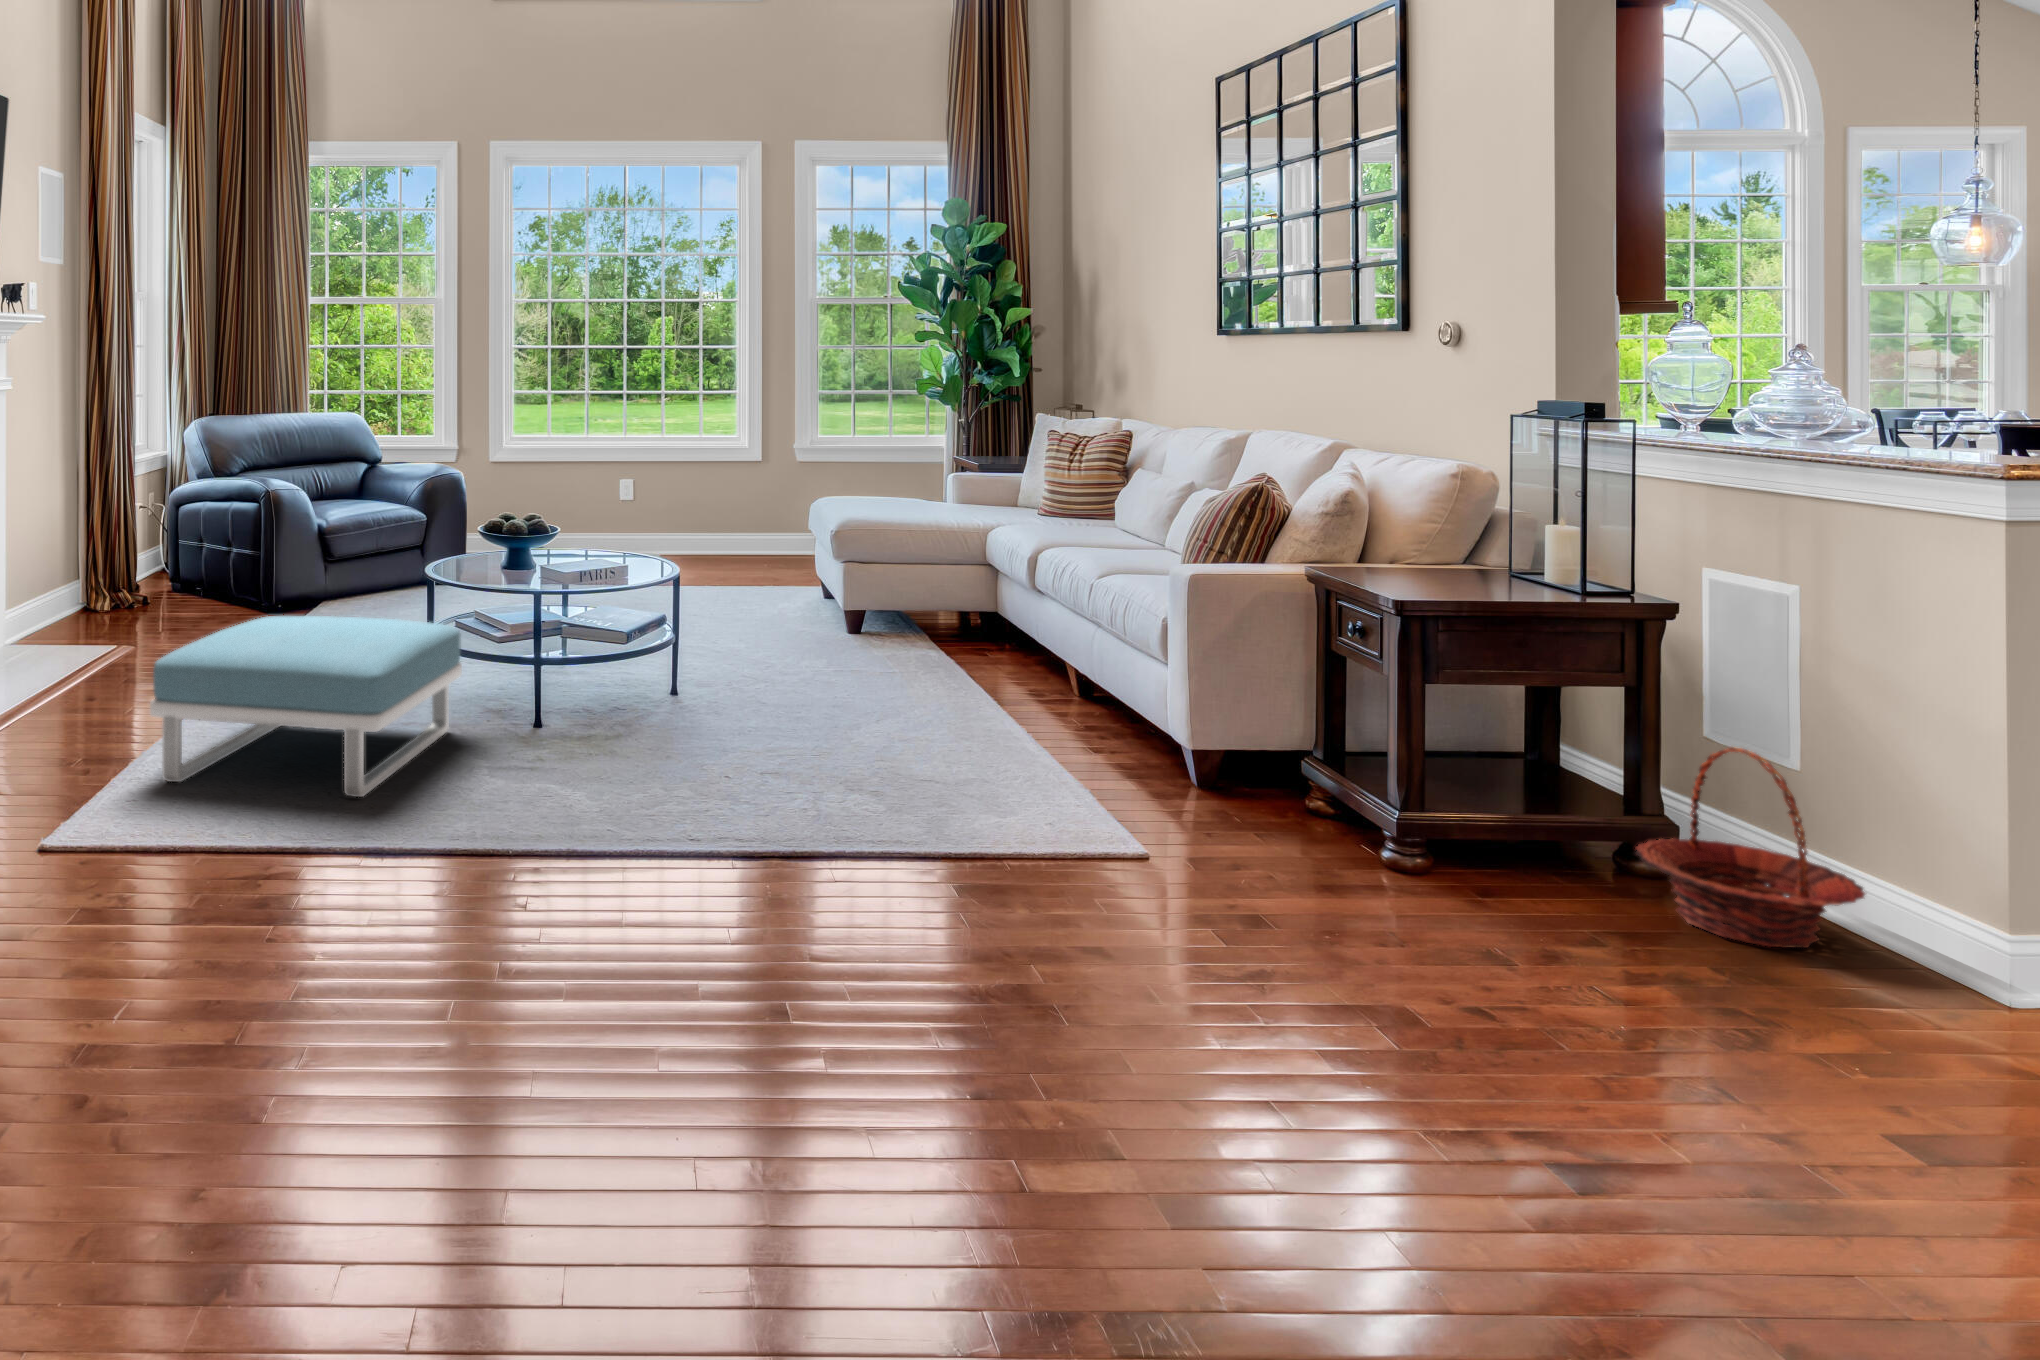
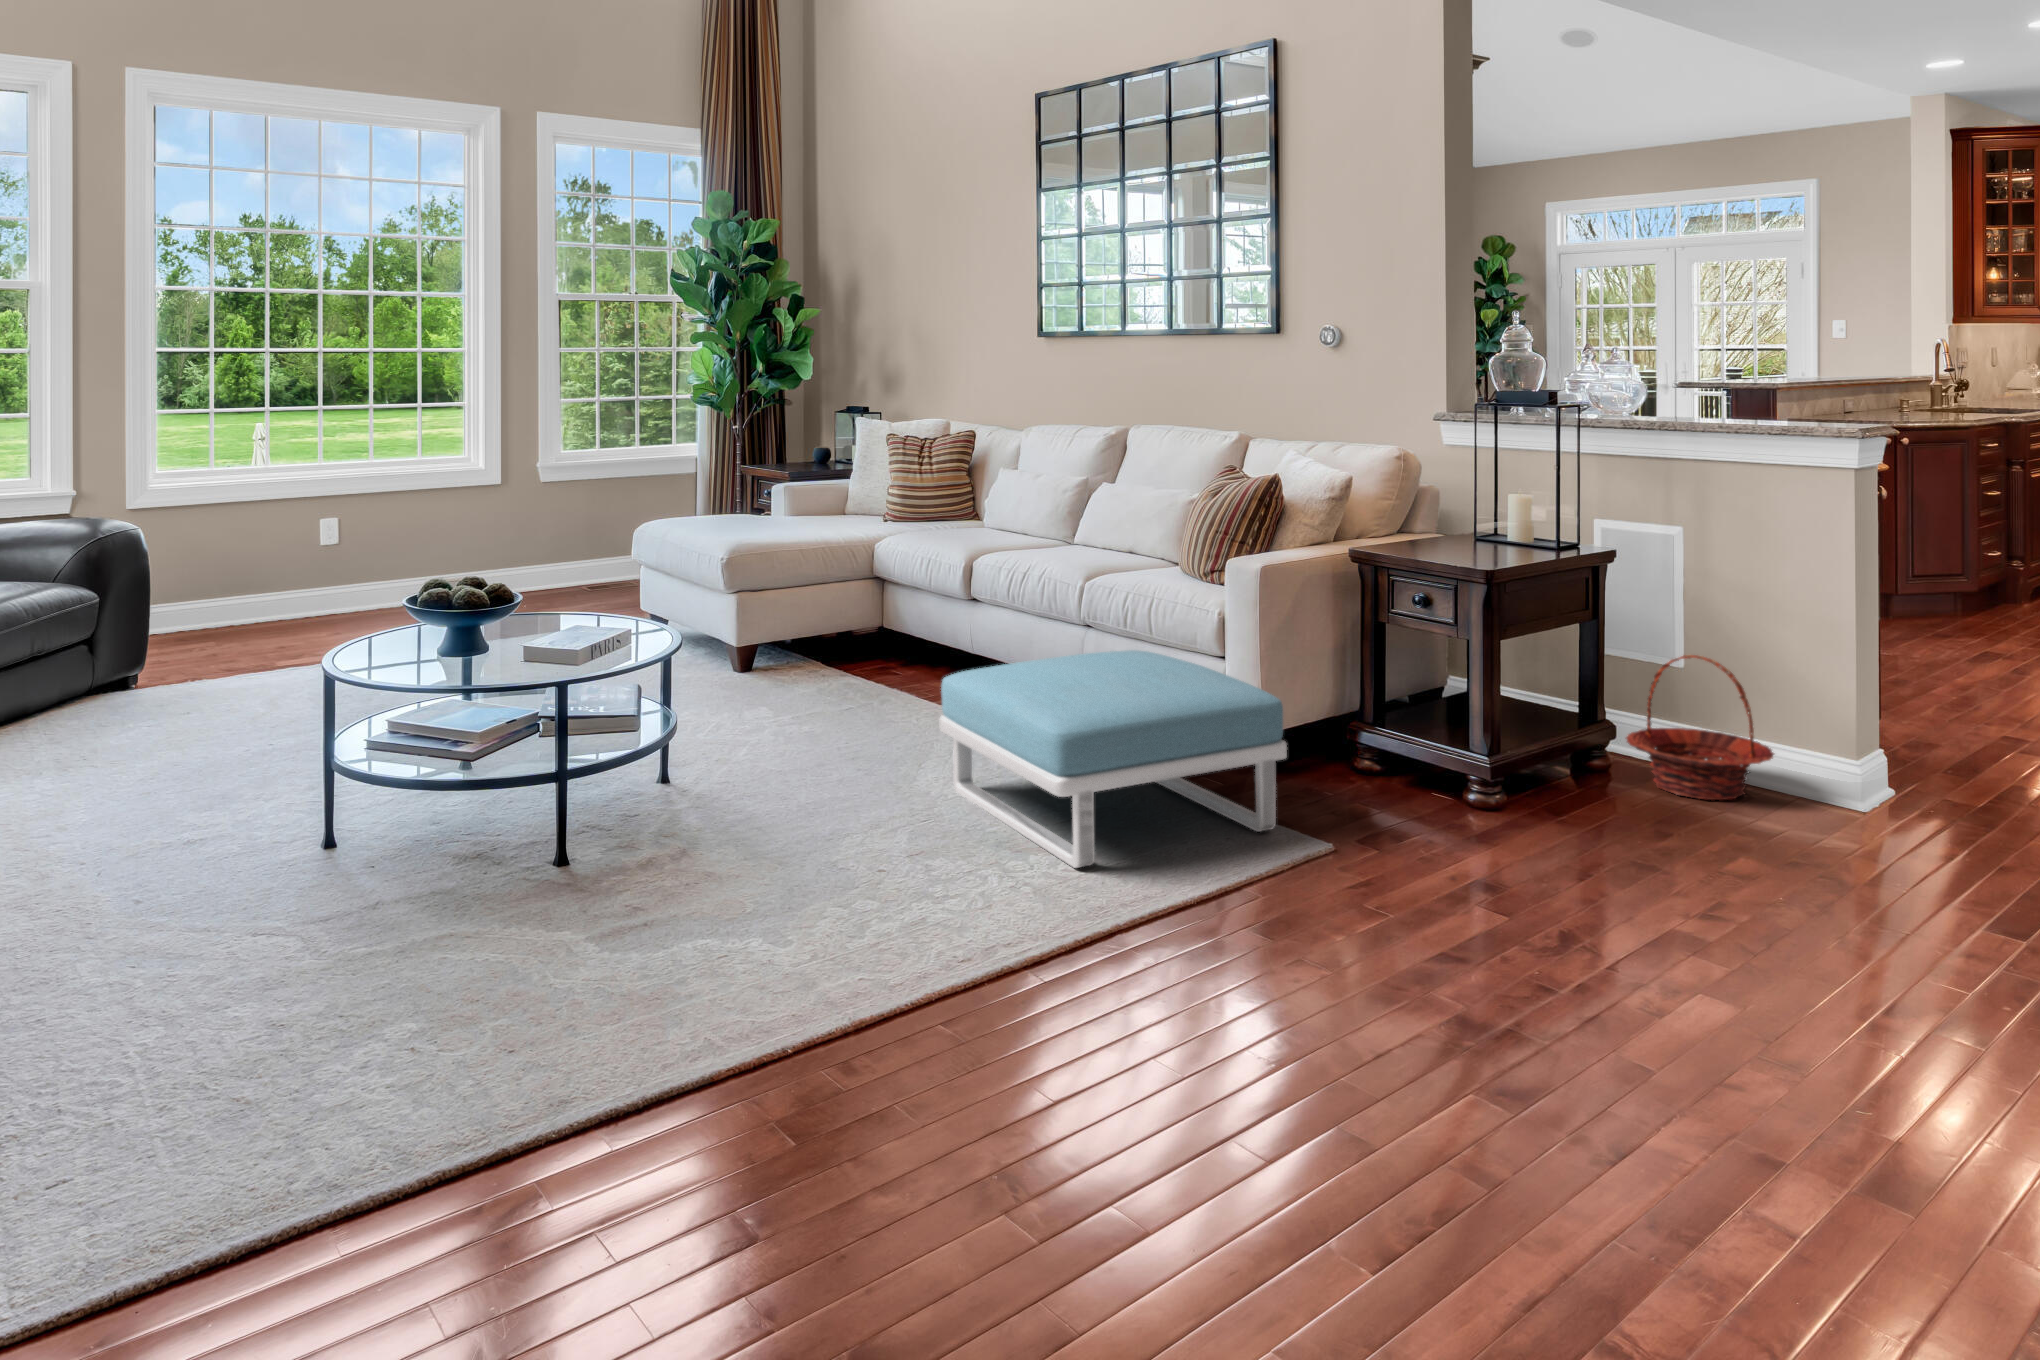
footstool: present [150,616,462,797] -> present [940,650,1287,868]

